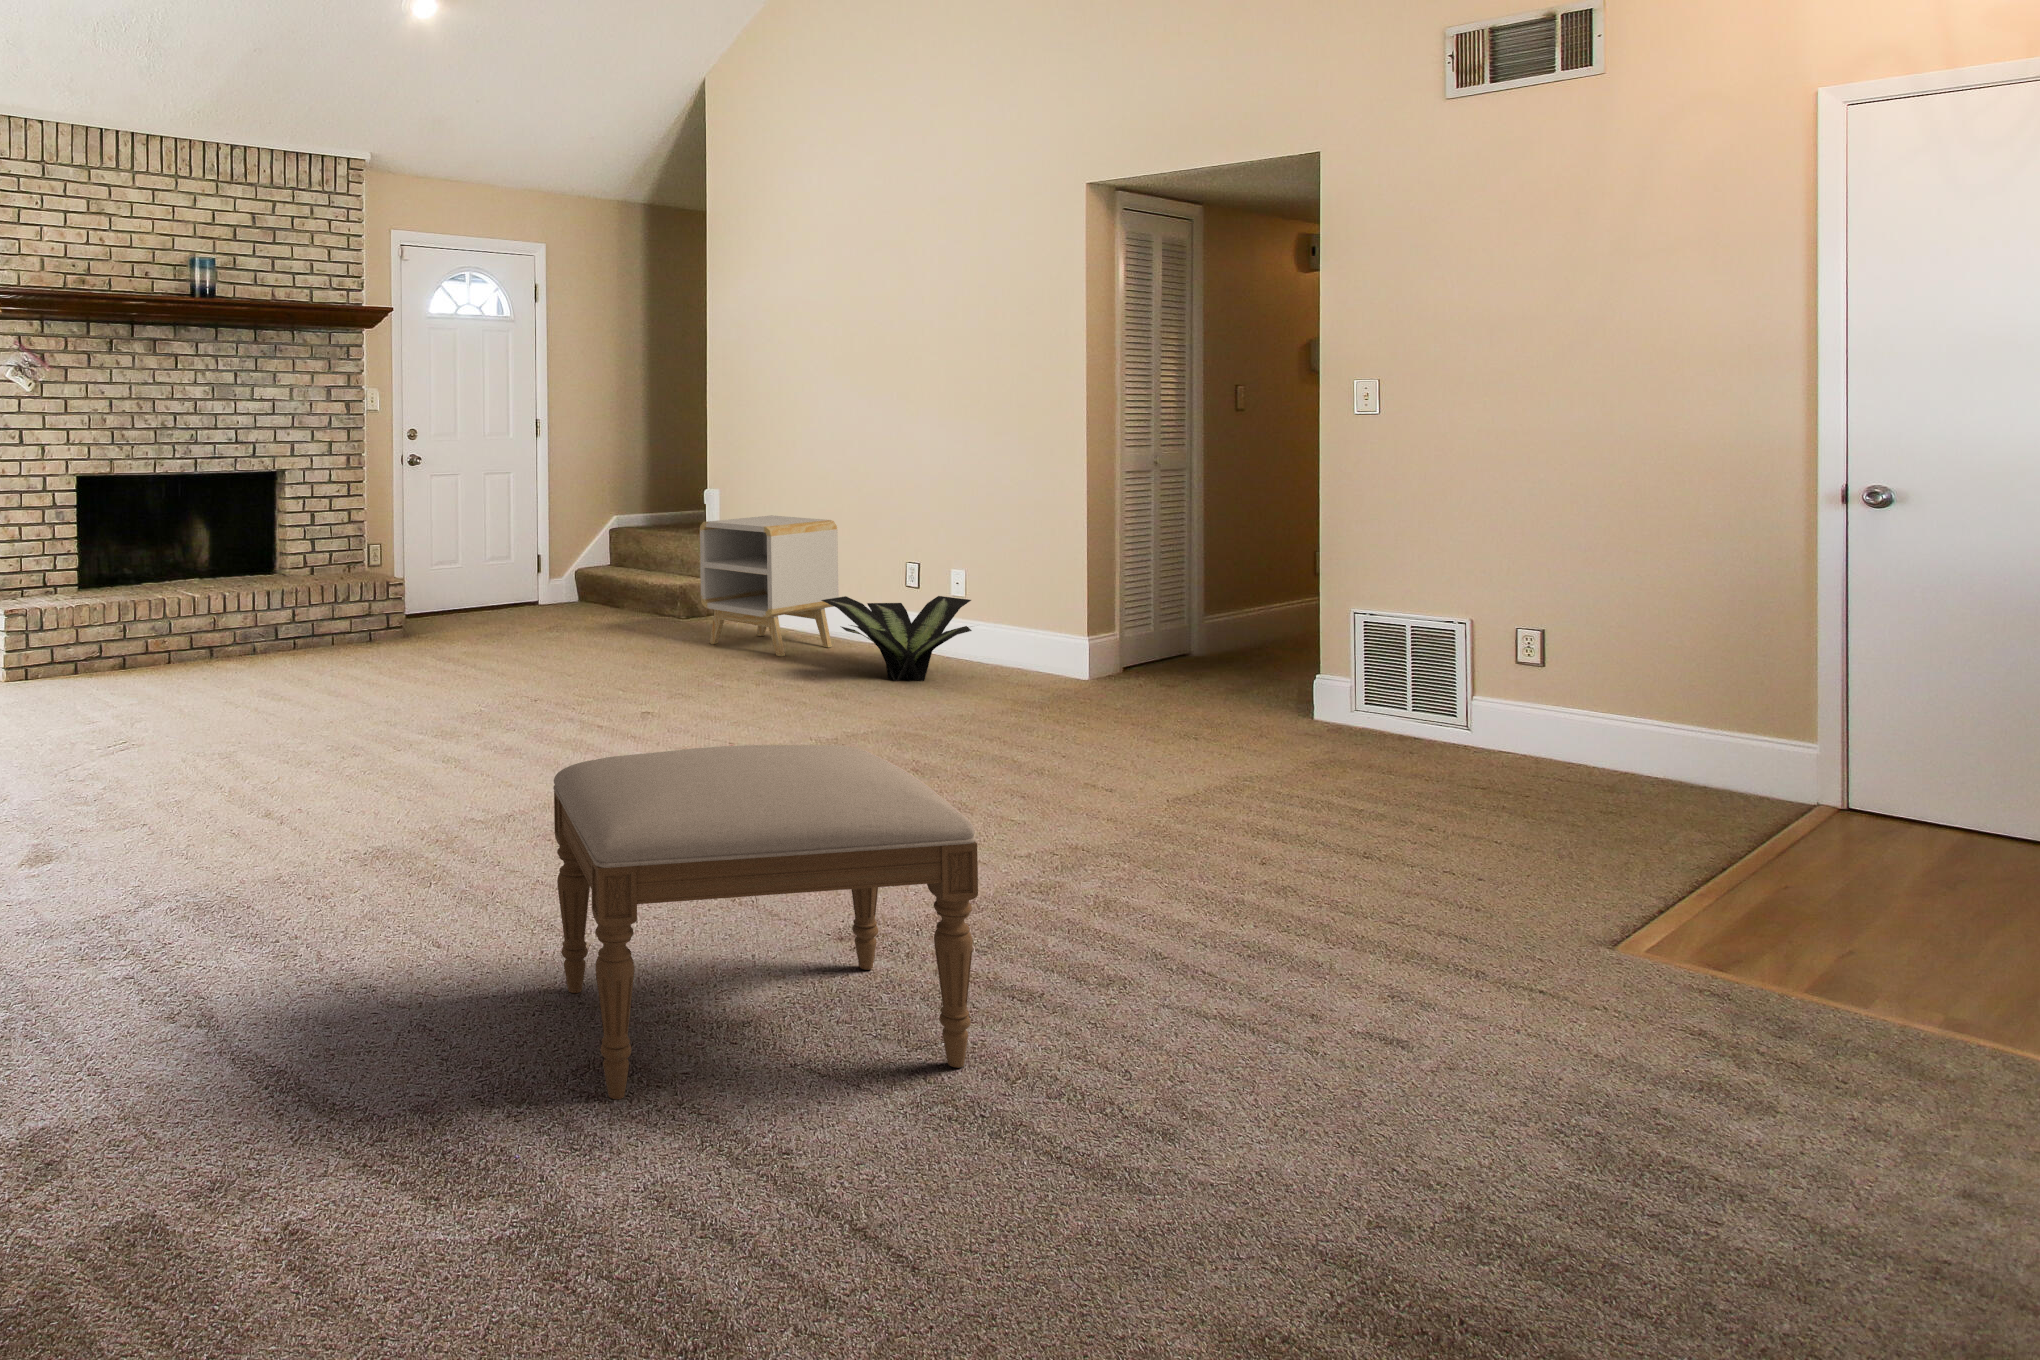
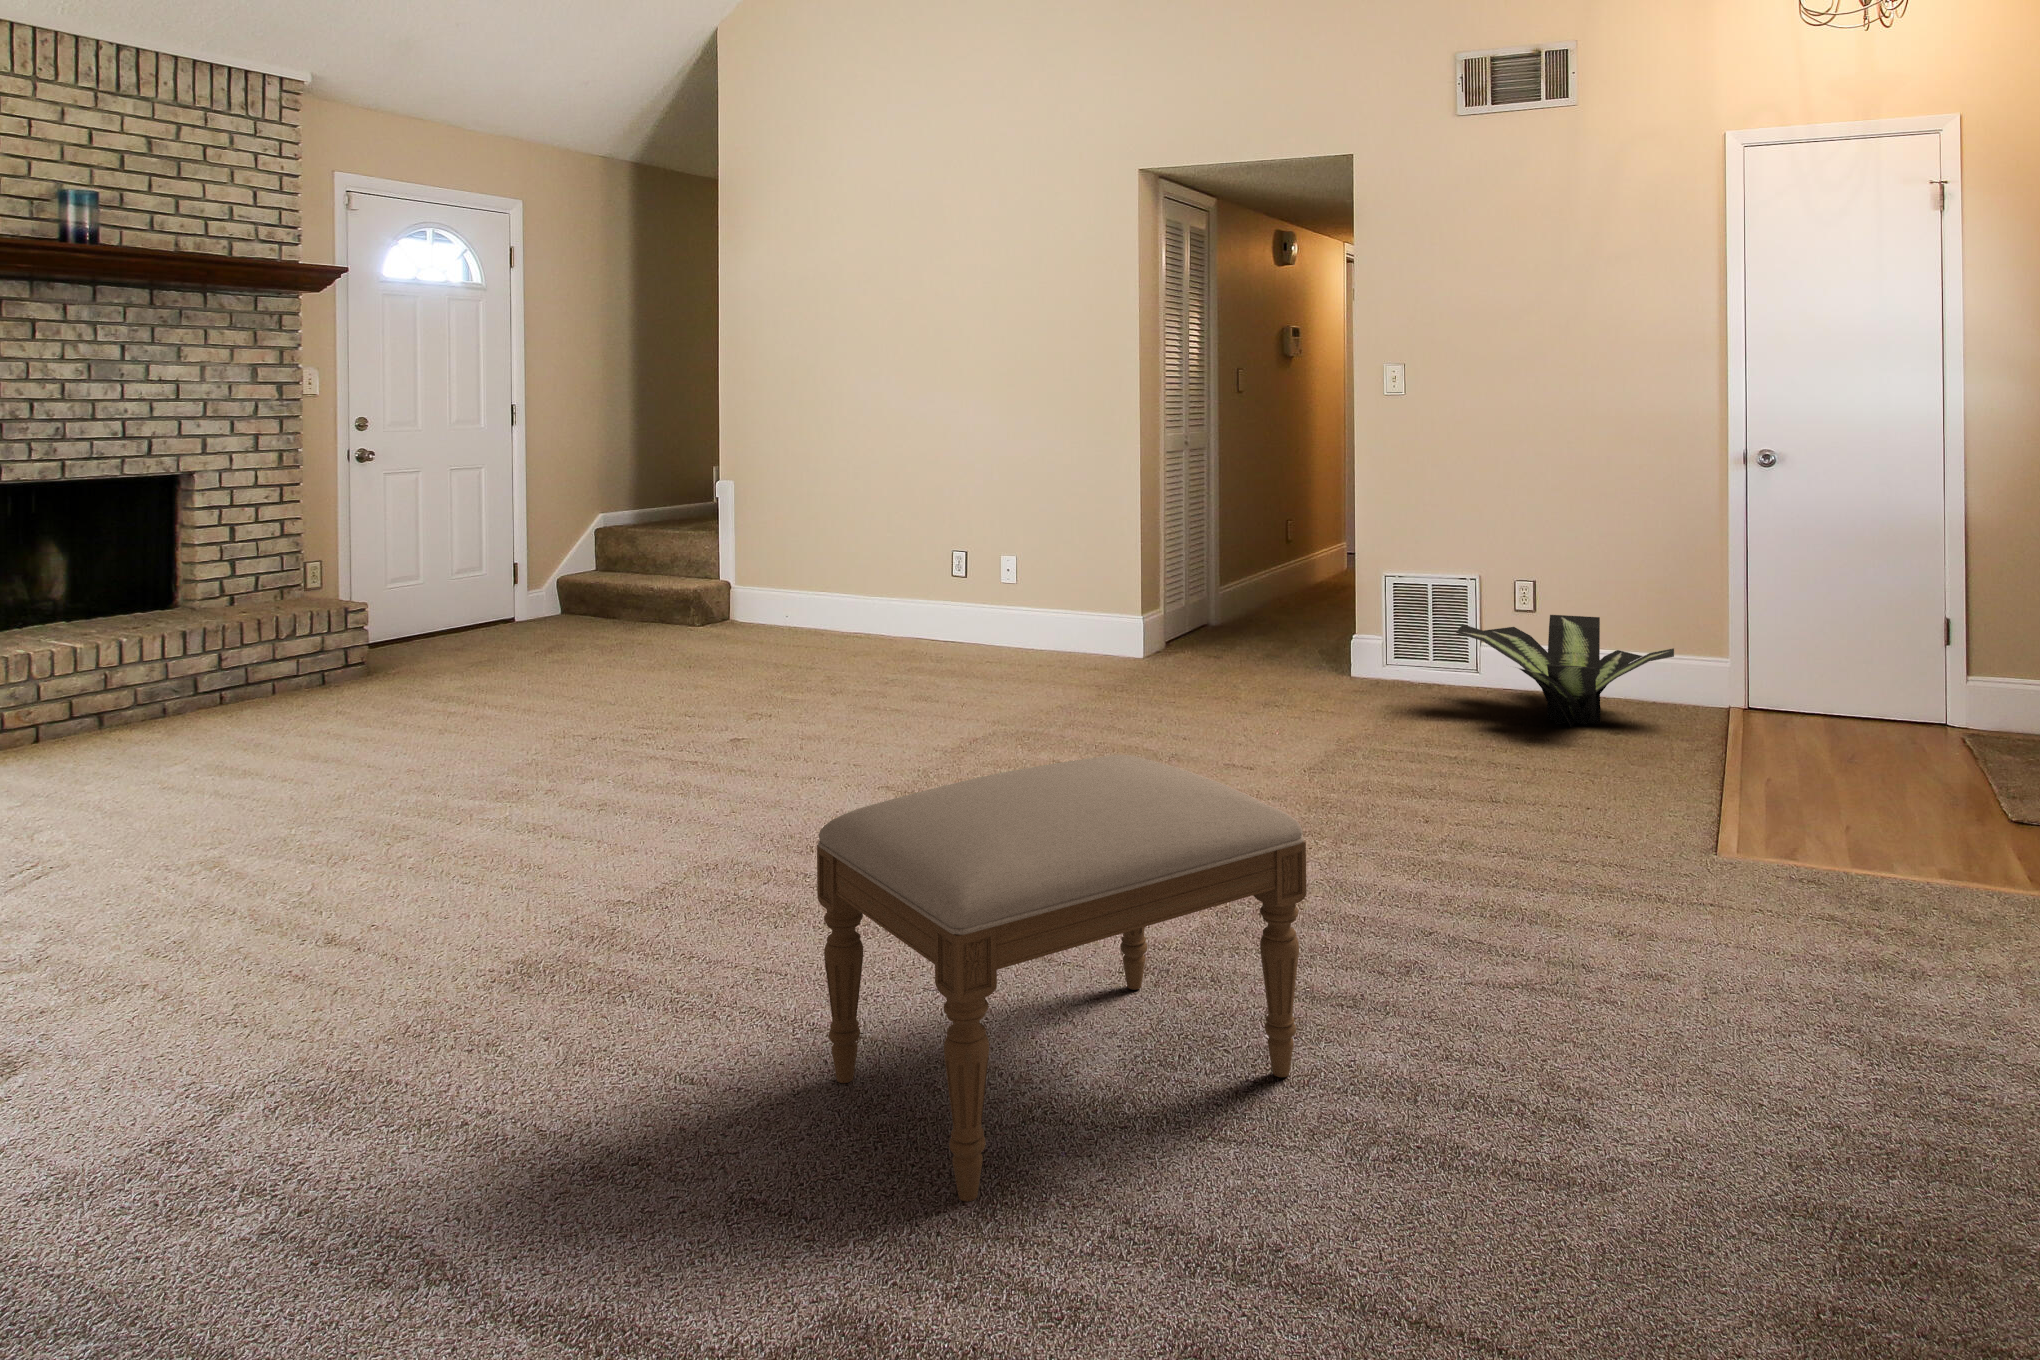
side table: present [700,515,839,656] -> none [745,506,894,658]
potted plant: present [821,596,972,681] -> present [1456,615,1674,727]

